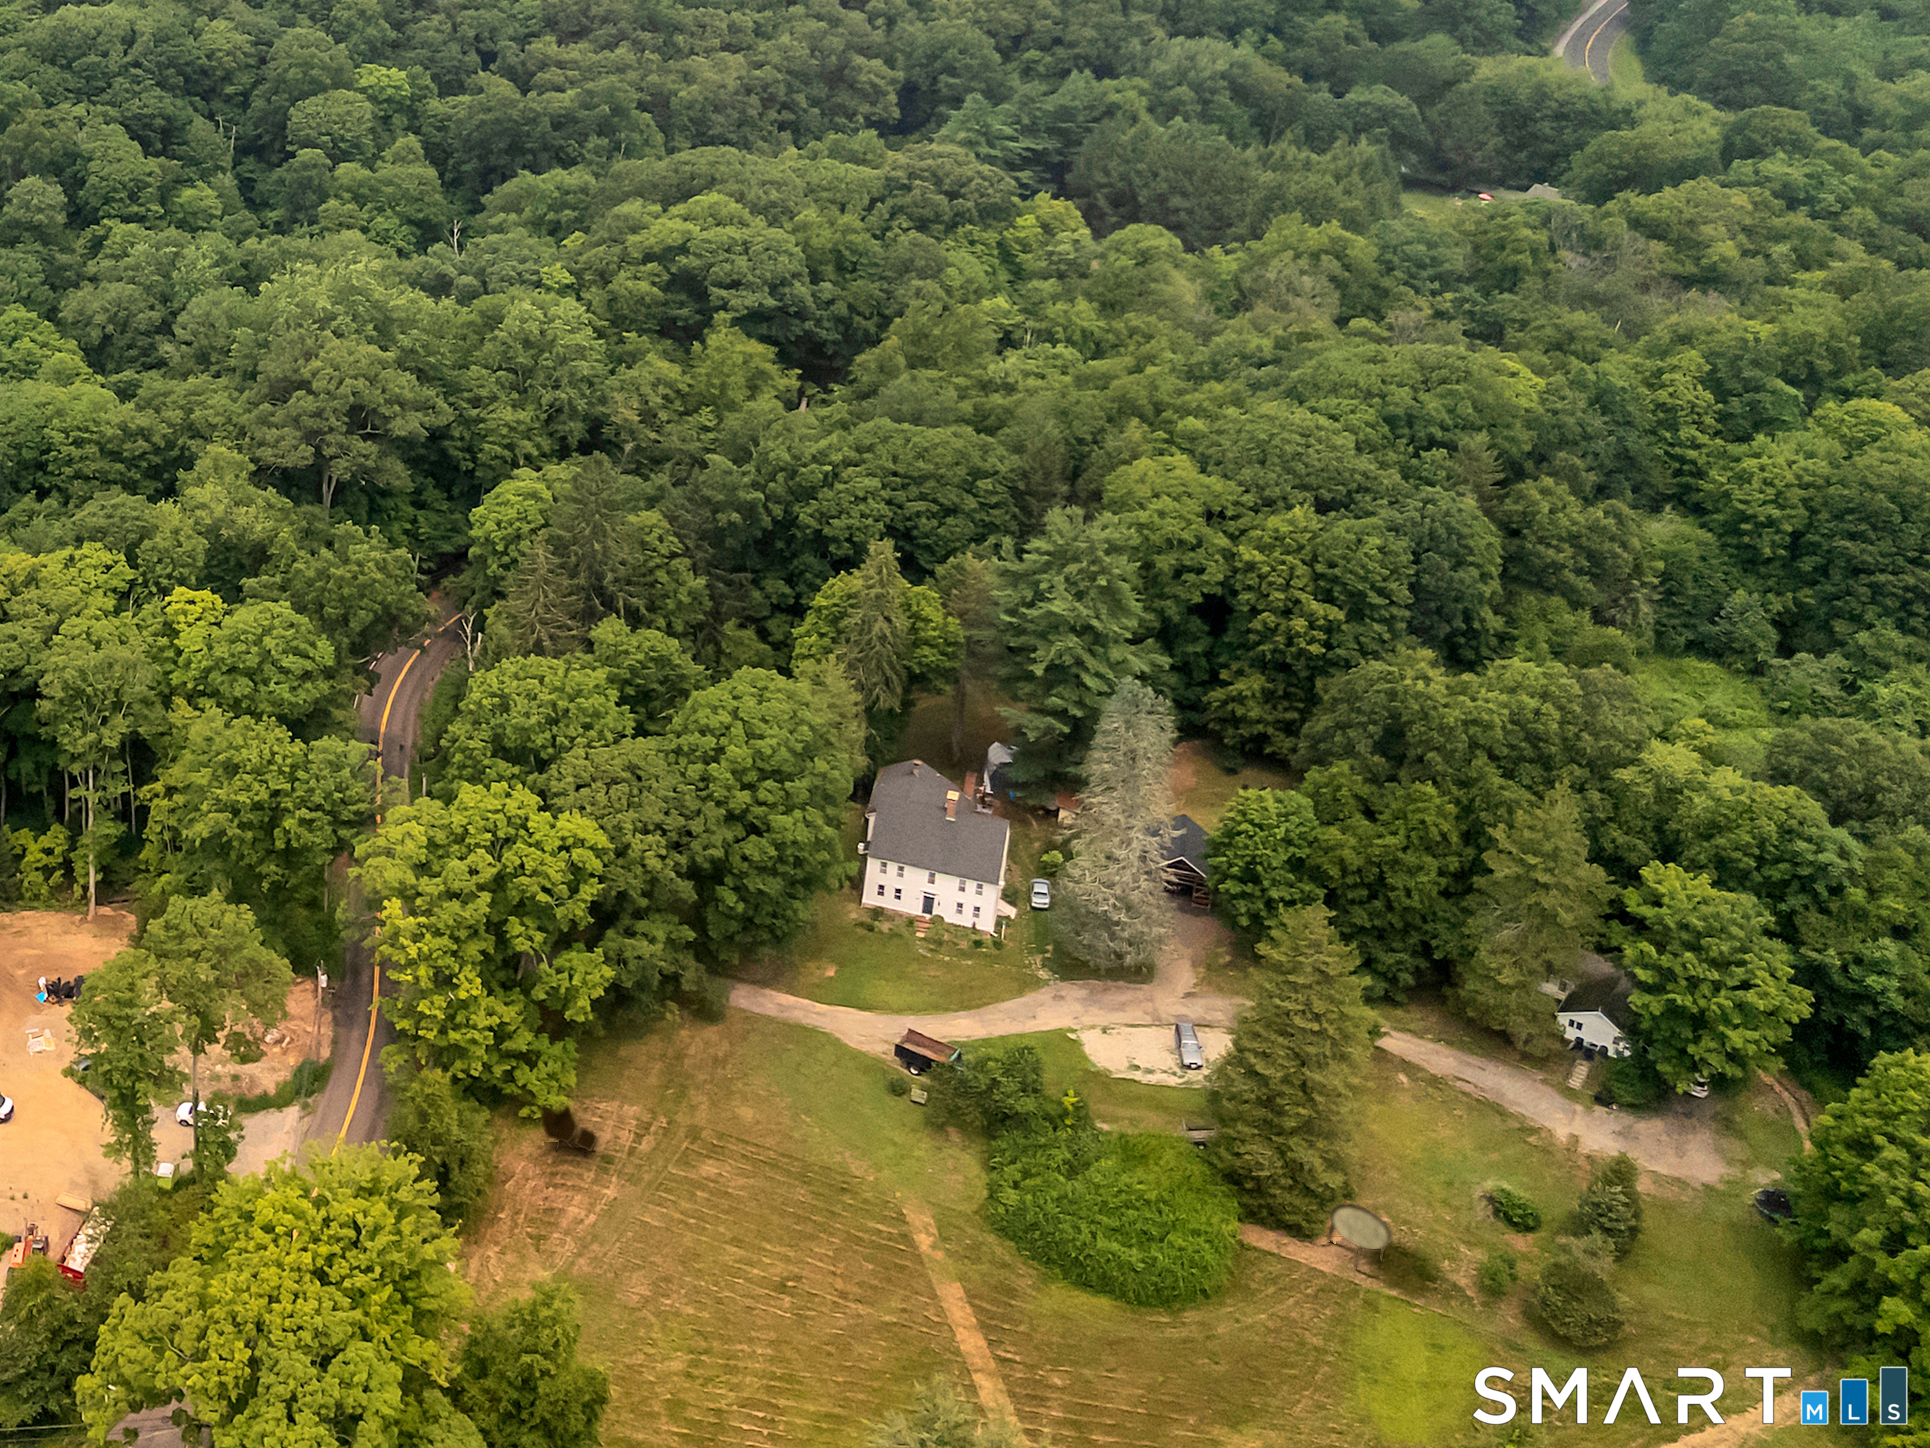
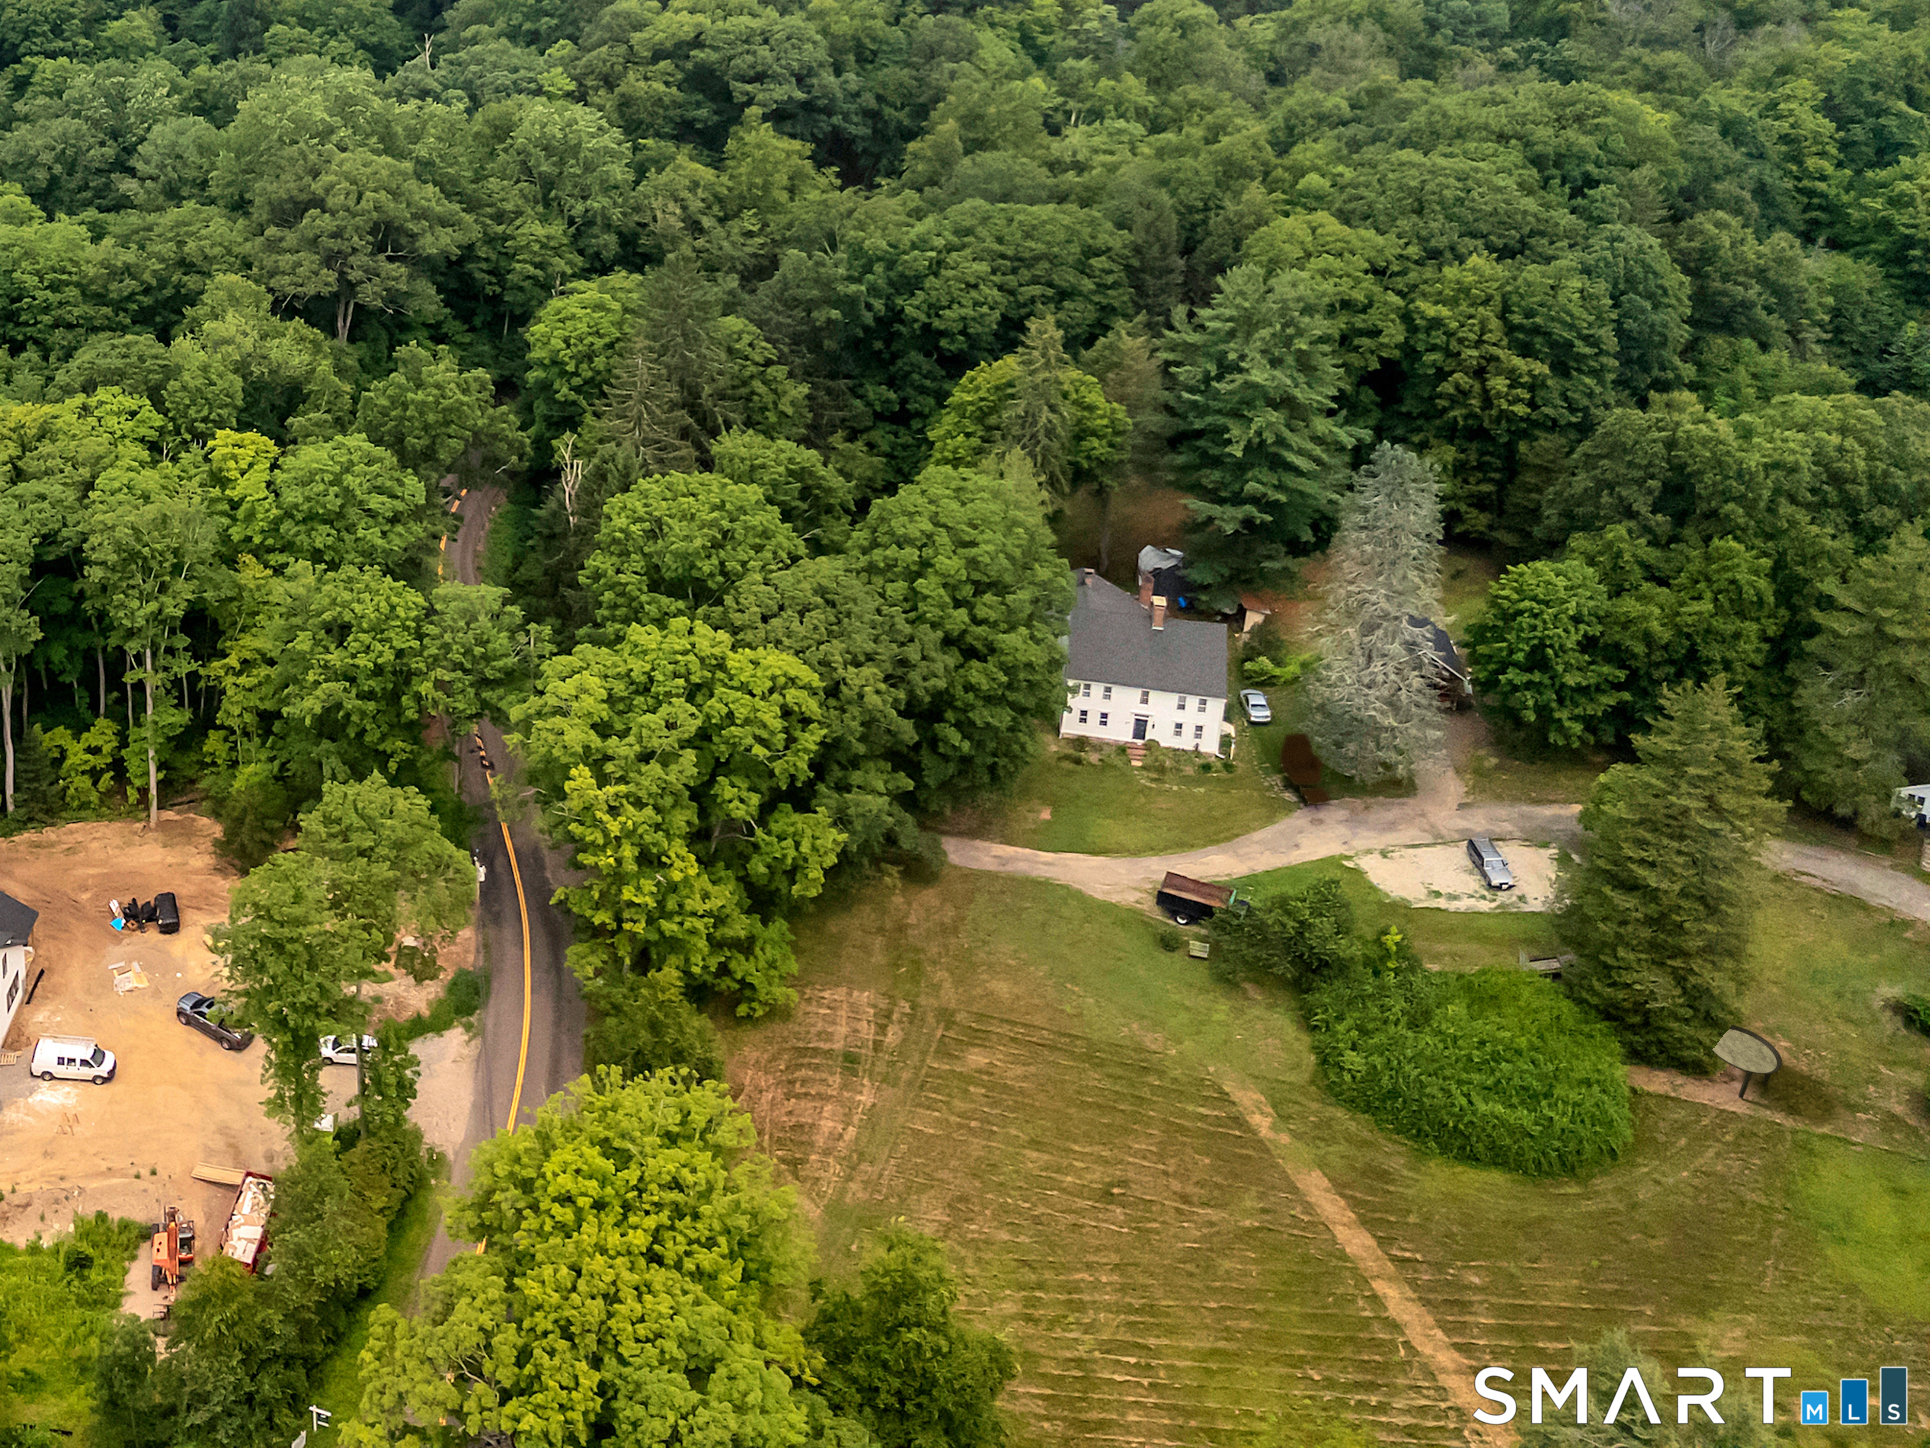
lounge chair: present [541,1103,597,1151] -> present [1279,733,1330,806]

